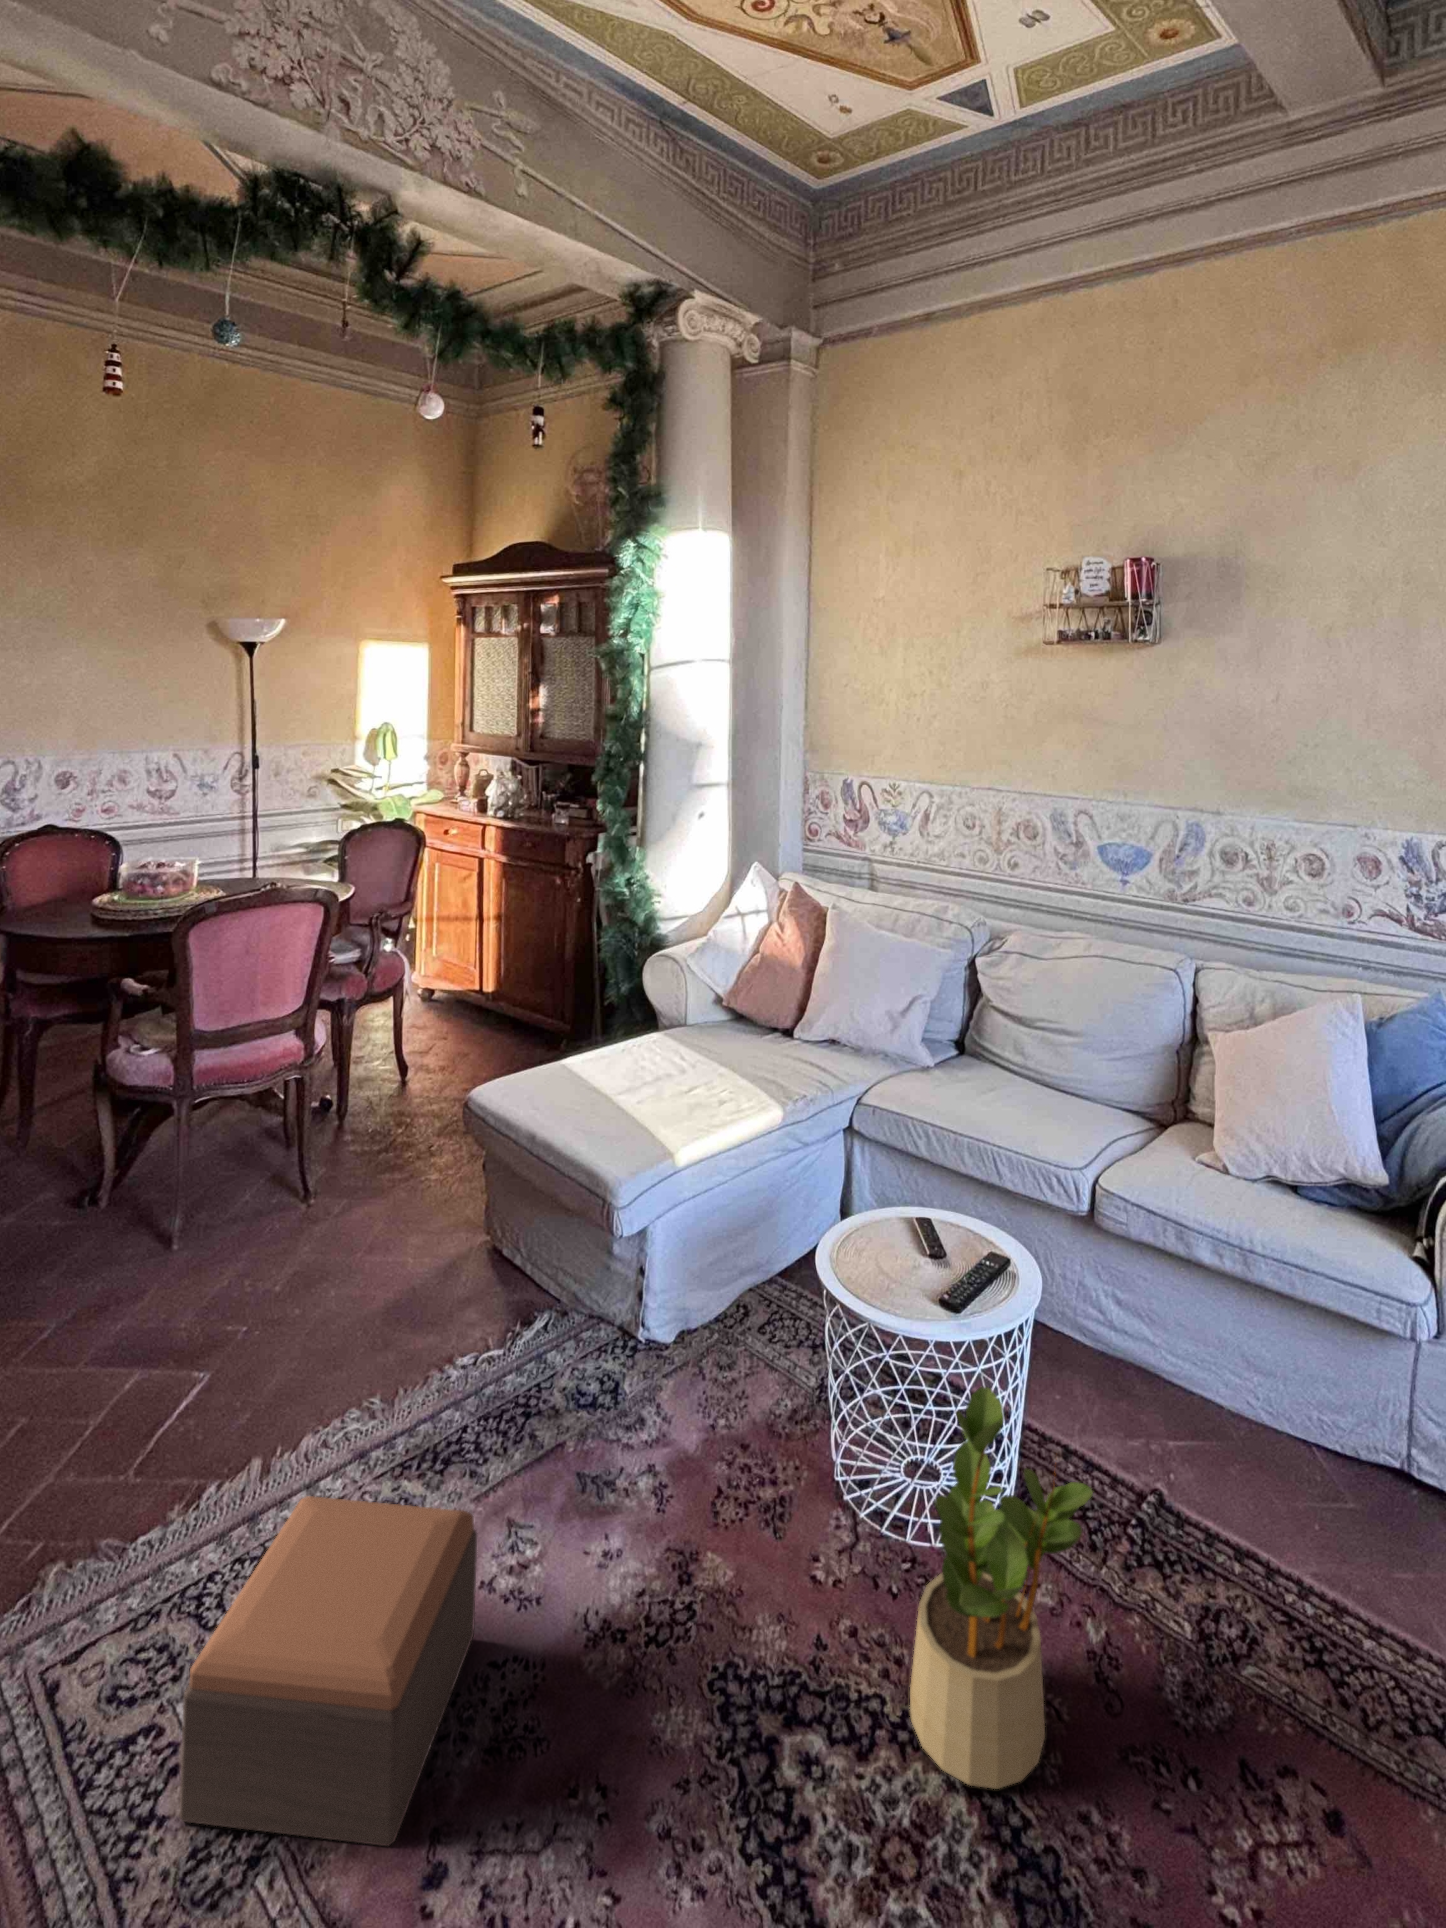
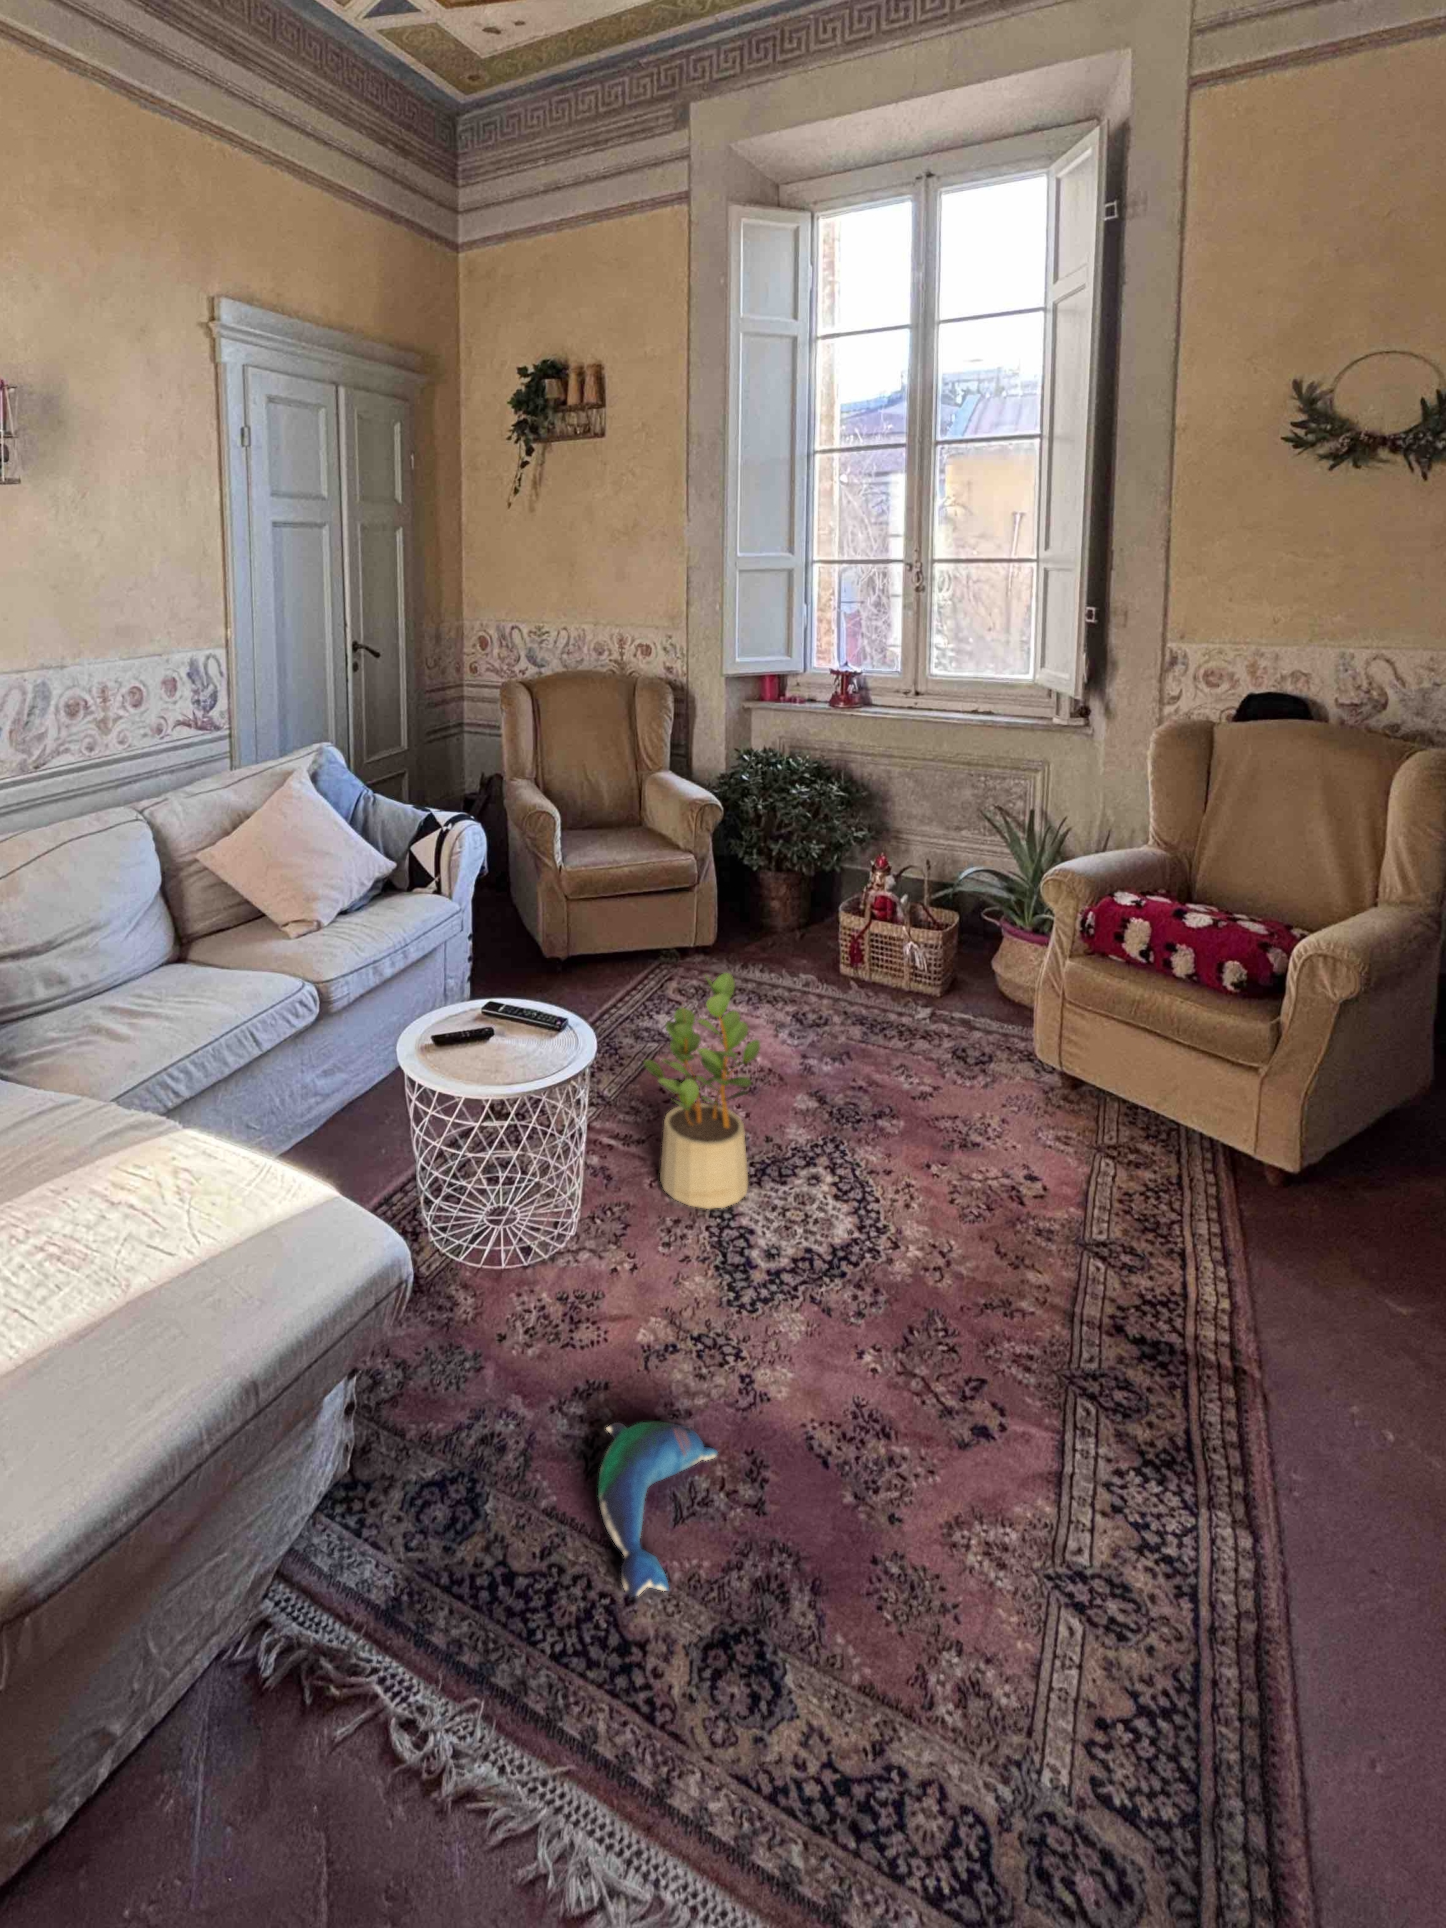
plush toy: none [463,1440,584,1574] -> present [598,1421,717,1597]
footstool: present [179,1496,477,1846] -> none [815,1355,1126,1693]

